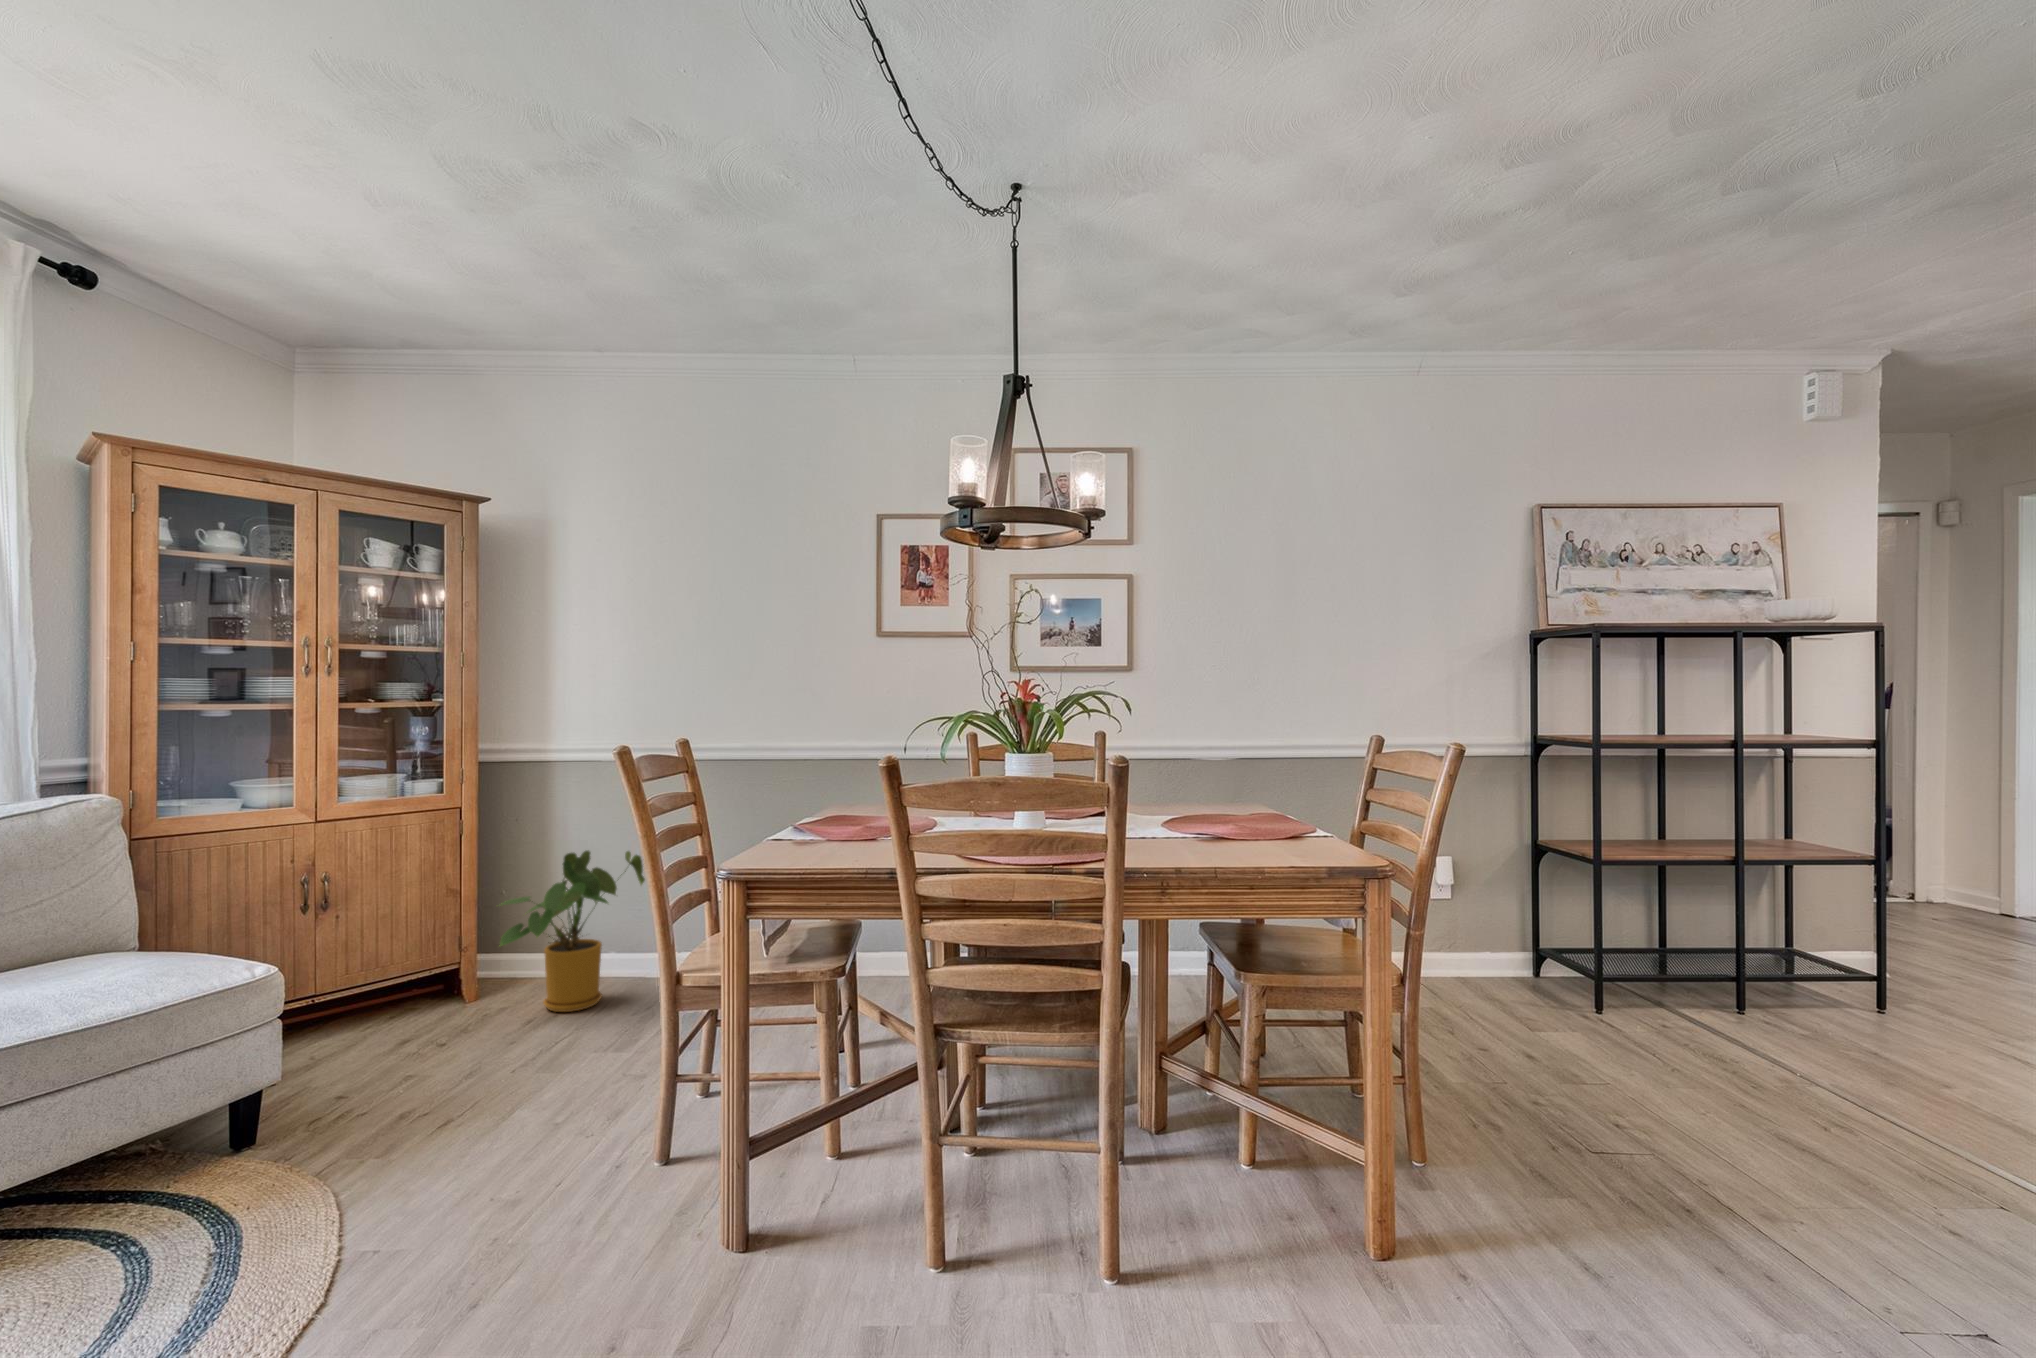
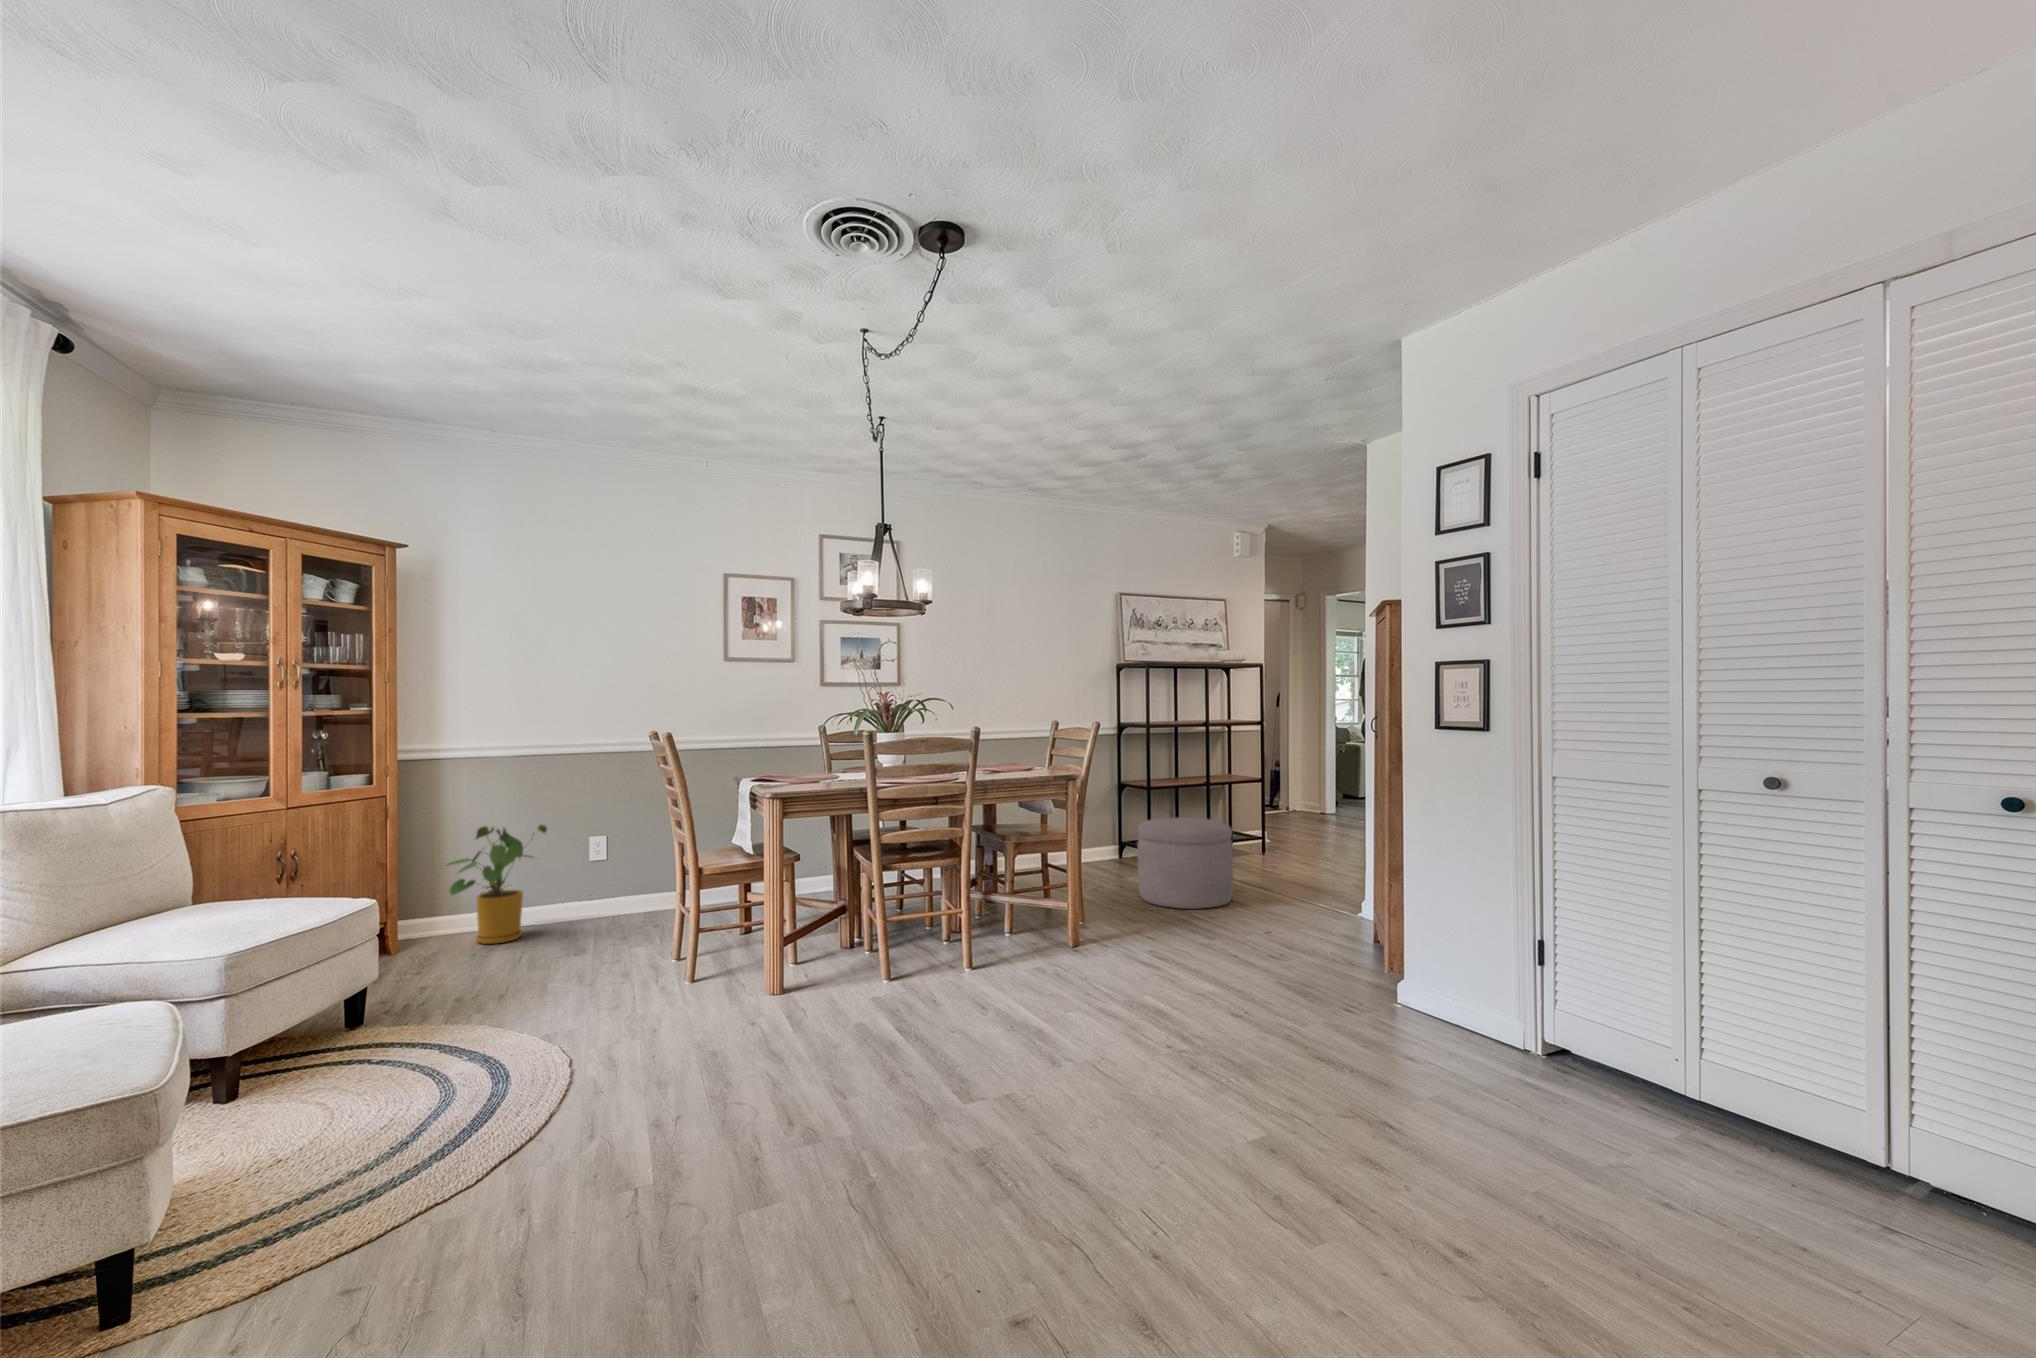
ottoman: none [1553,935,1789,1155] -> present [1137,817,1233,909]

